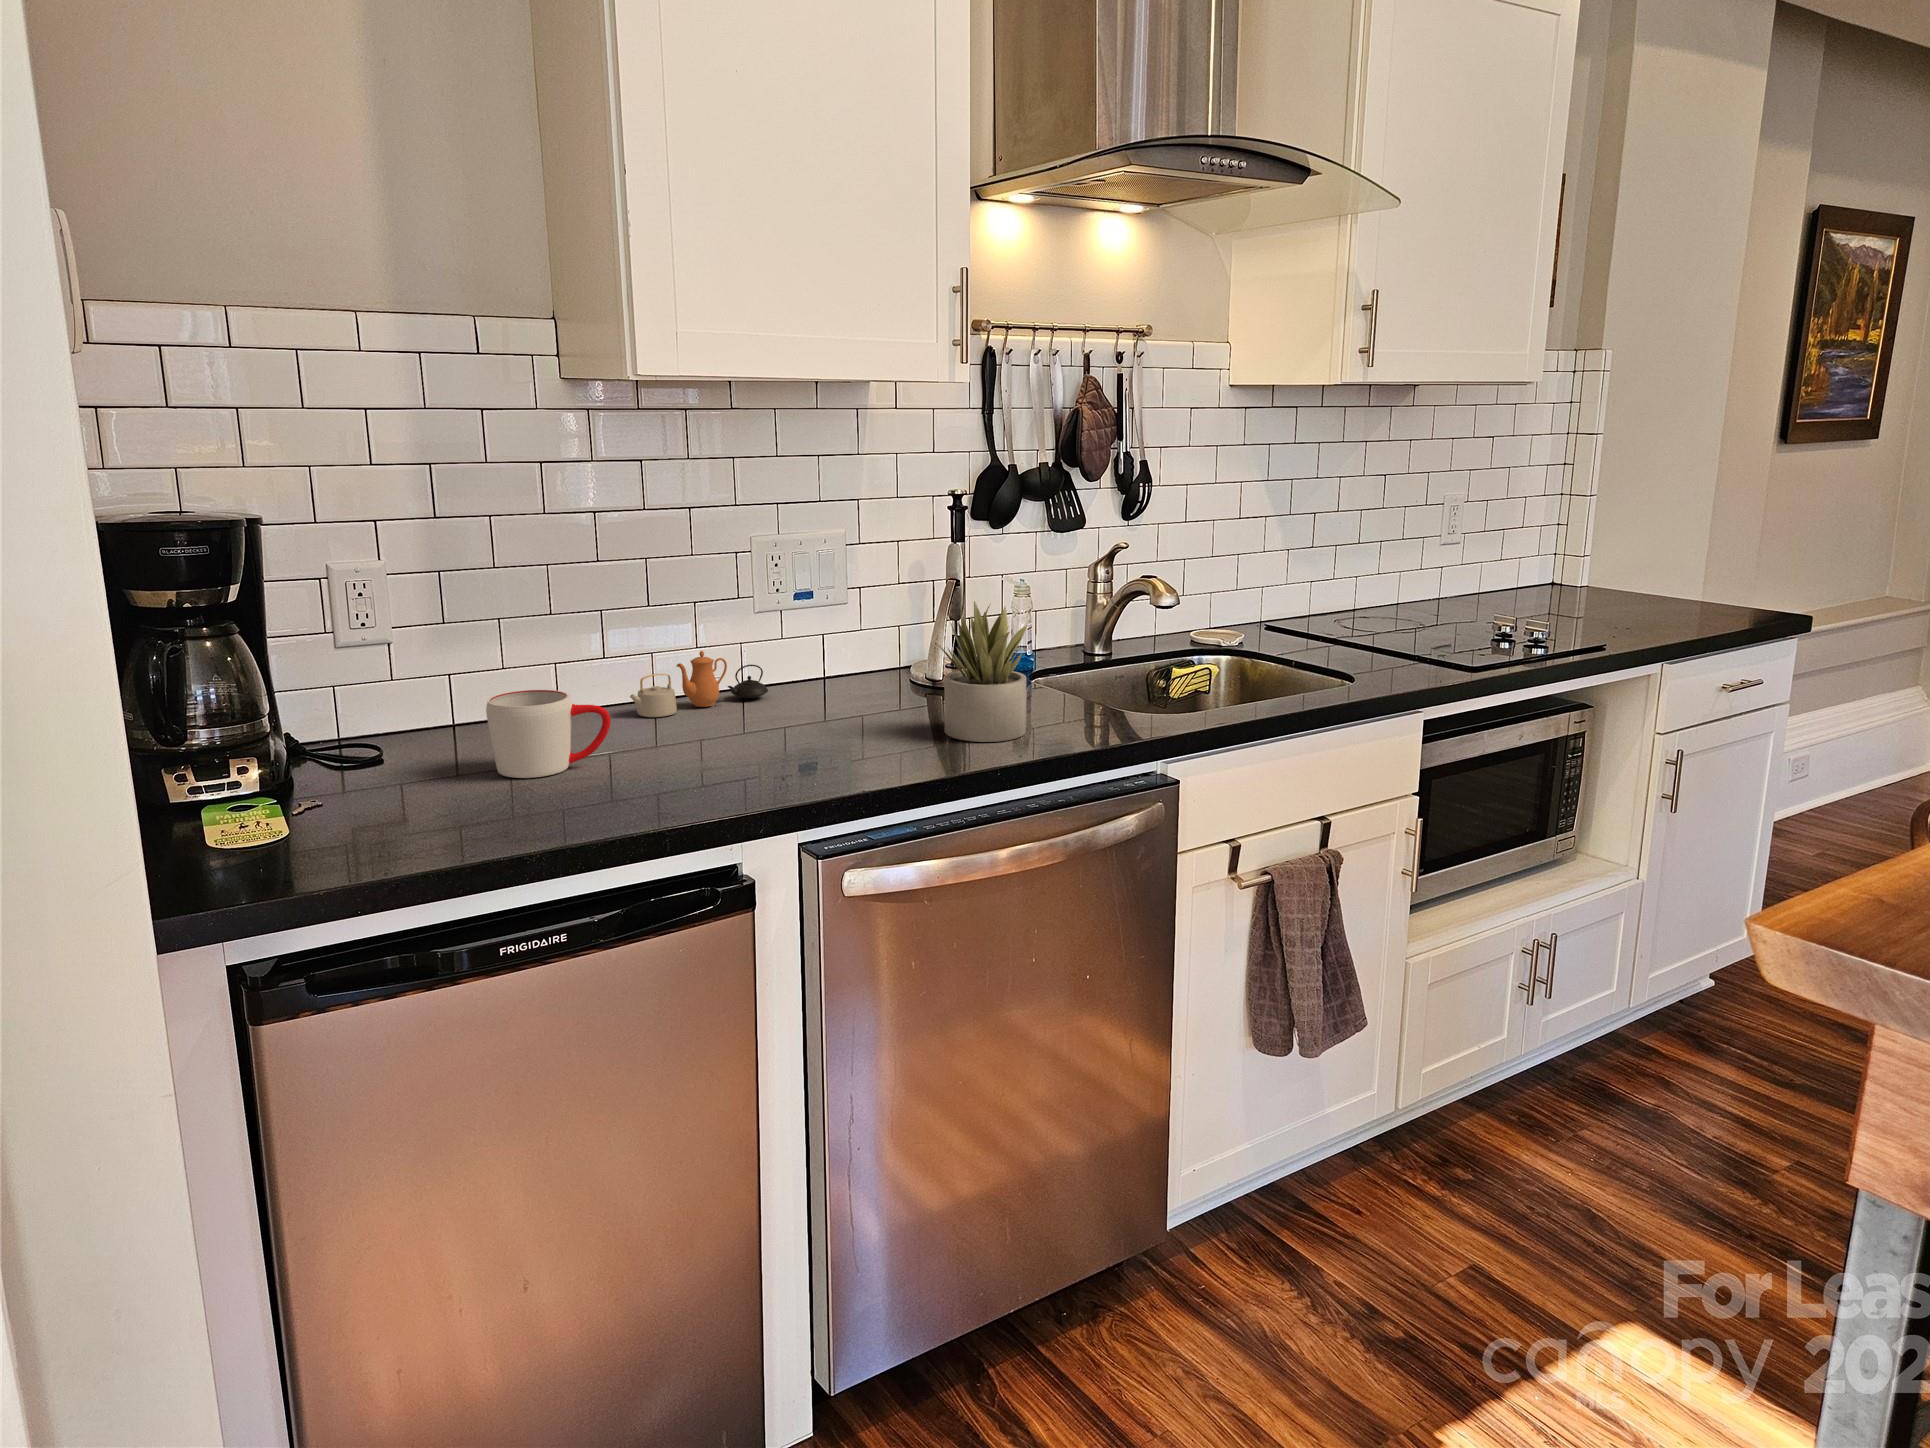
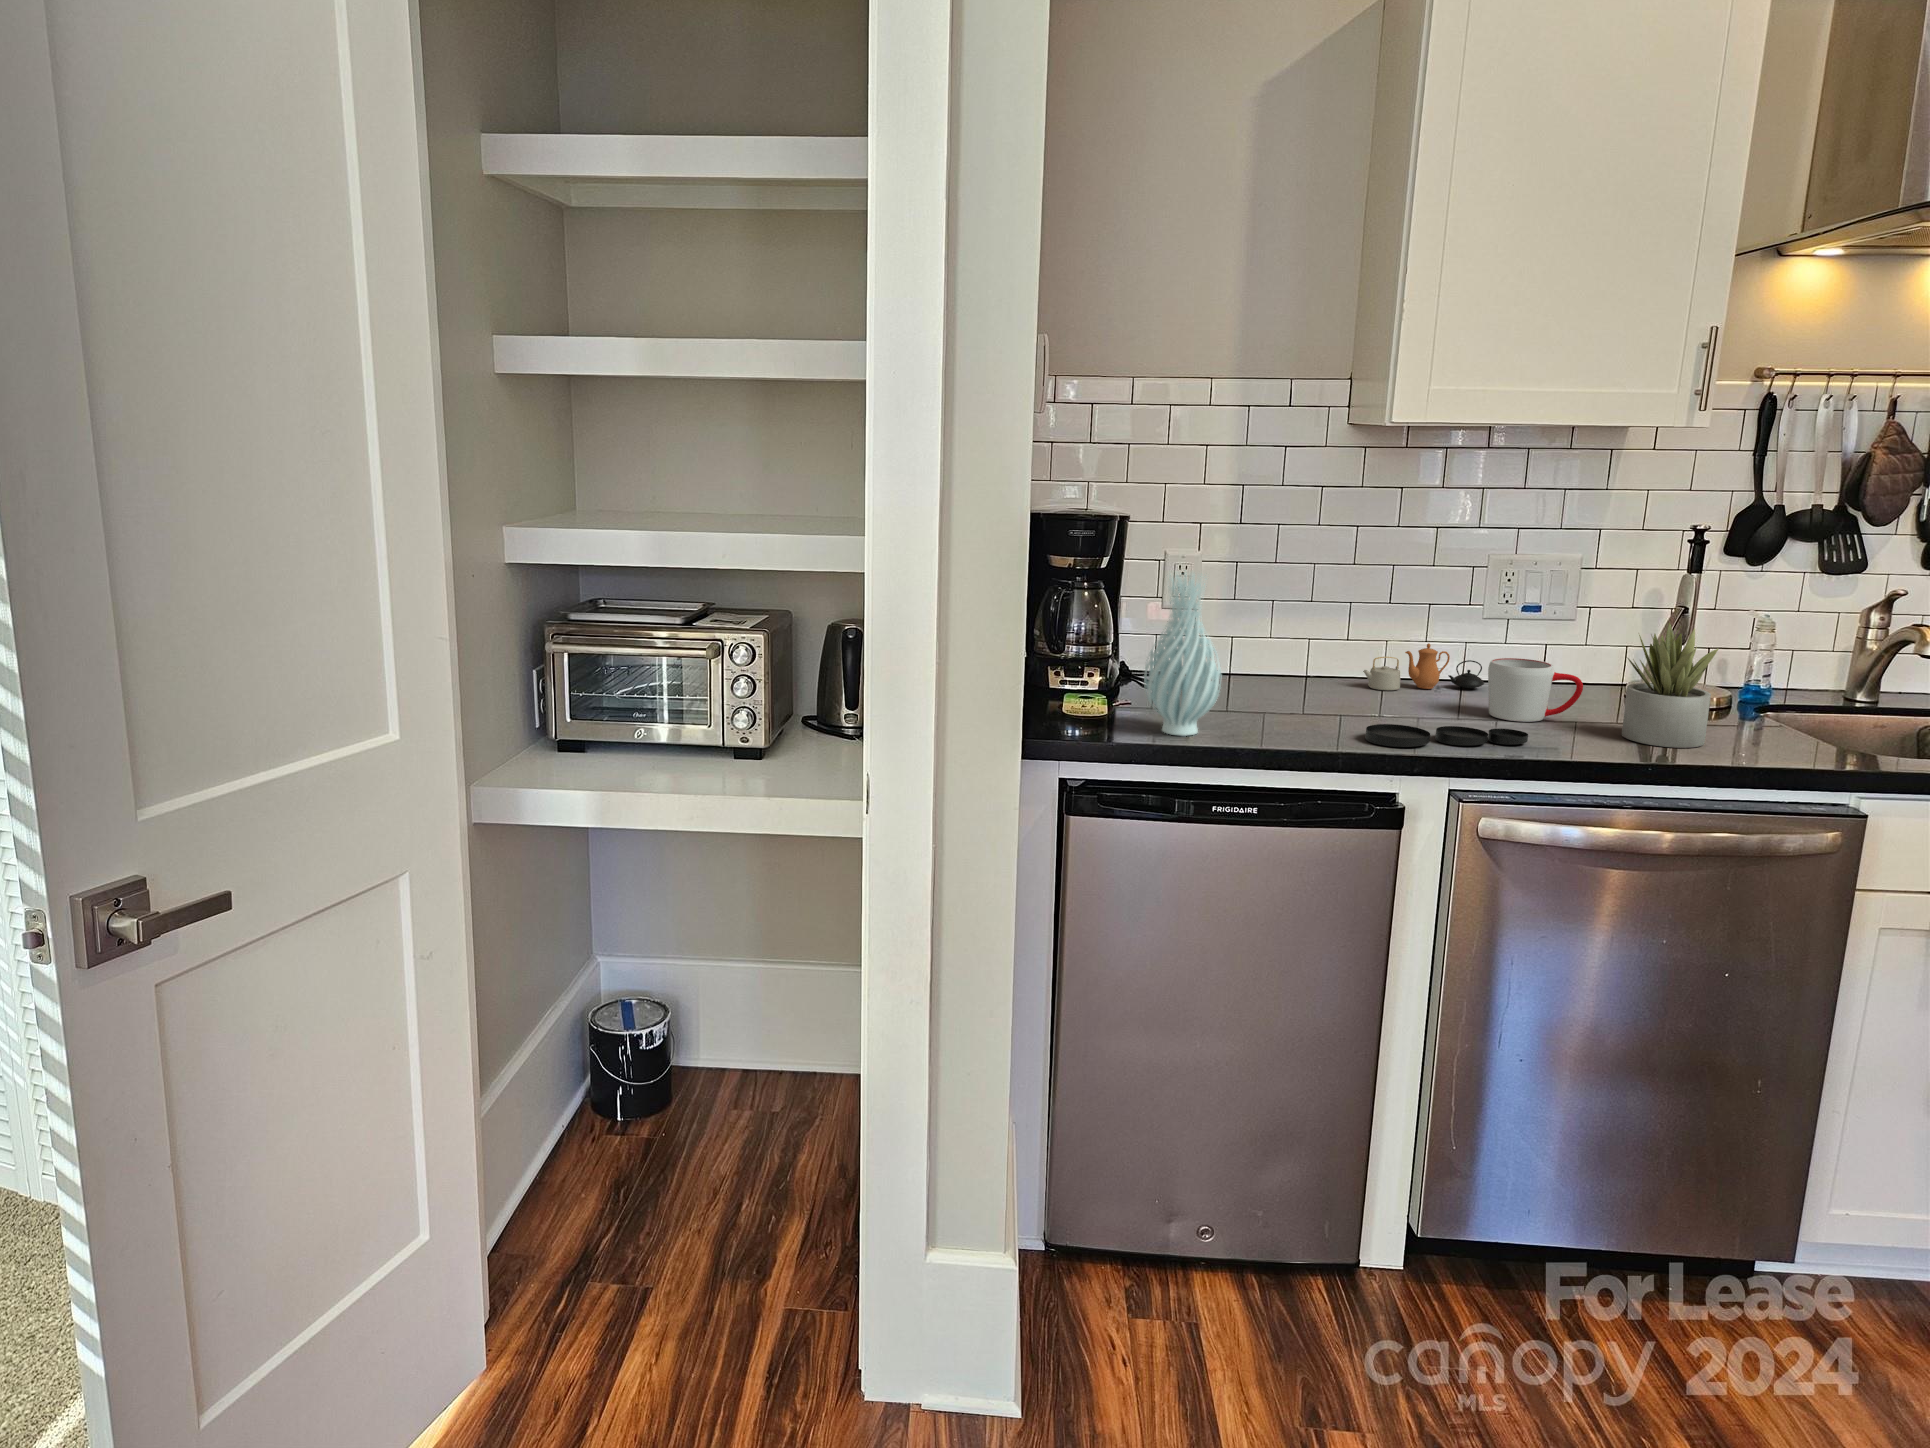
vase: none [345,595,472,849] -> present [1144,570,1221,736]
mug: present [486,690,611,778] -> present [1488,658,1583,722]
plate: none [680,751,865,804] -> present [1365,724,1528,747]

